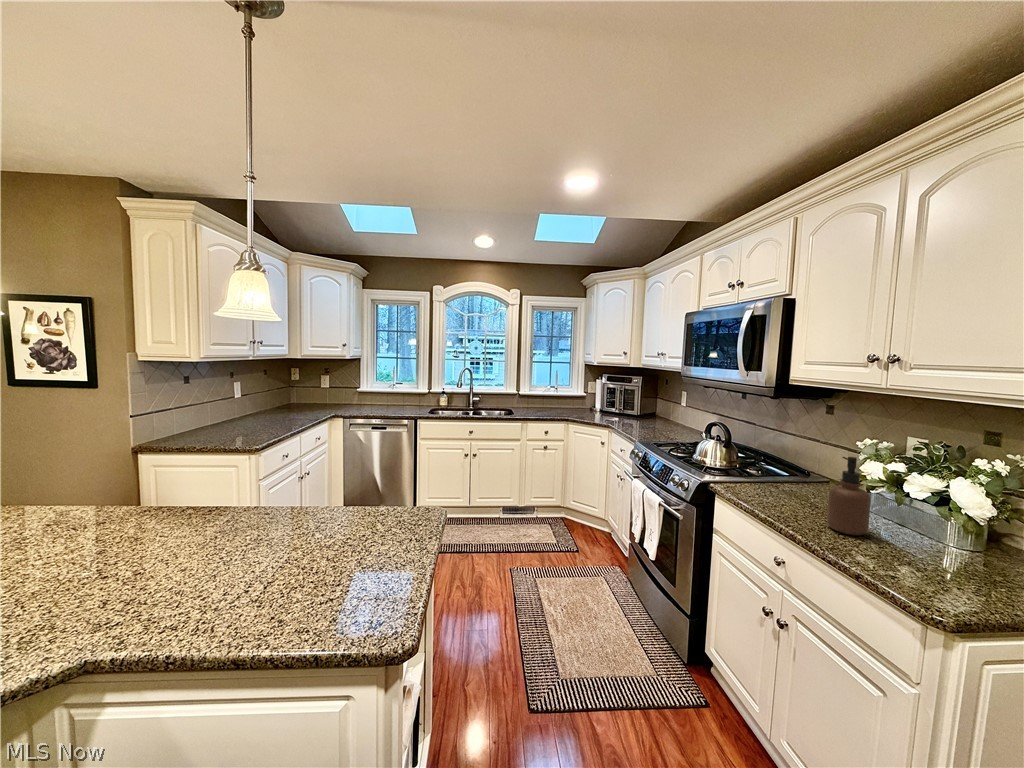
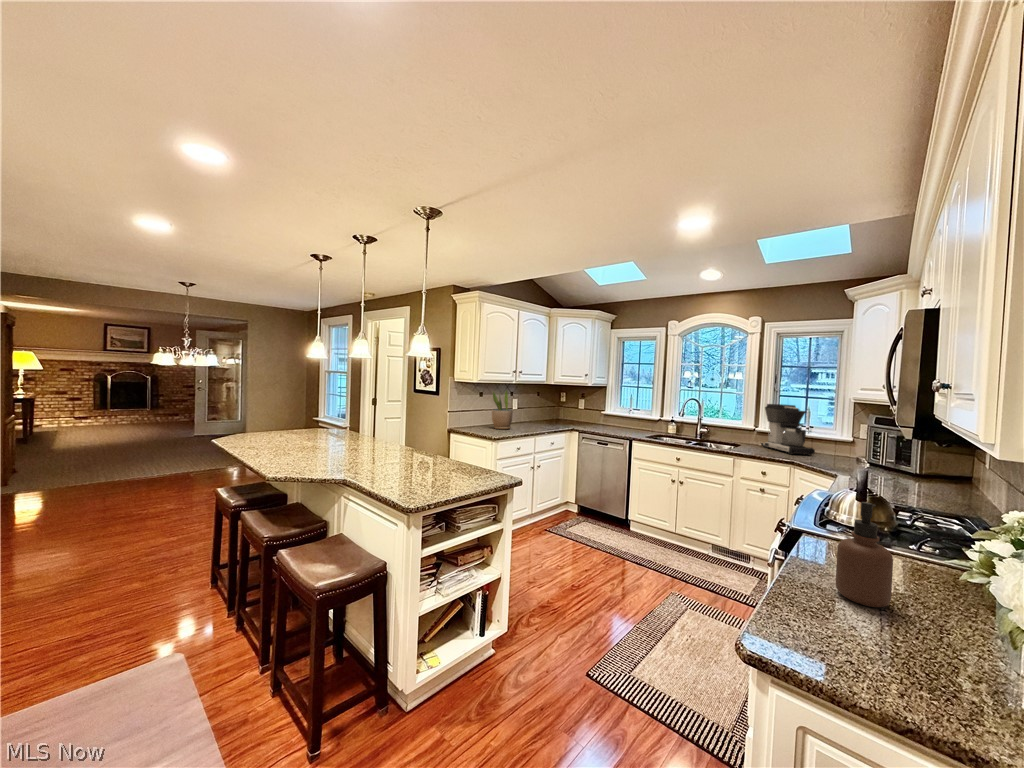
coffee maker: none [526,369,569,413] -> present [761,404,815,455]
potted plant: none [220,371,259,433] -> present [492,390,513,429]

